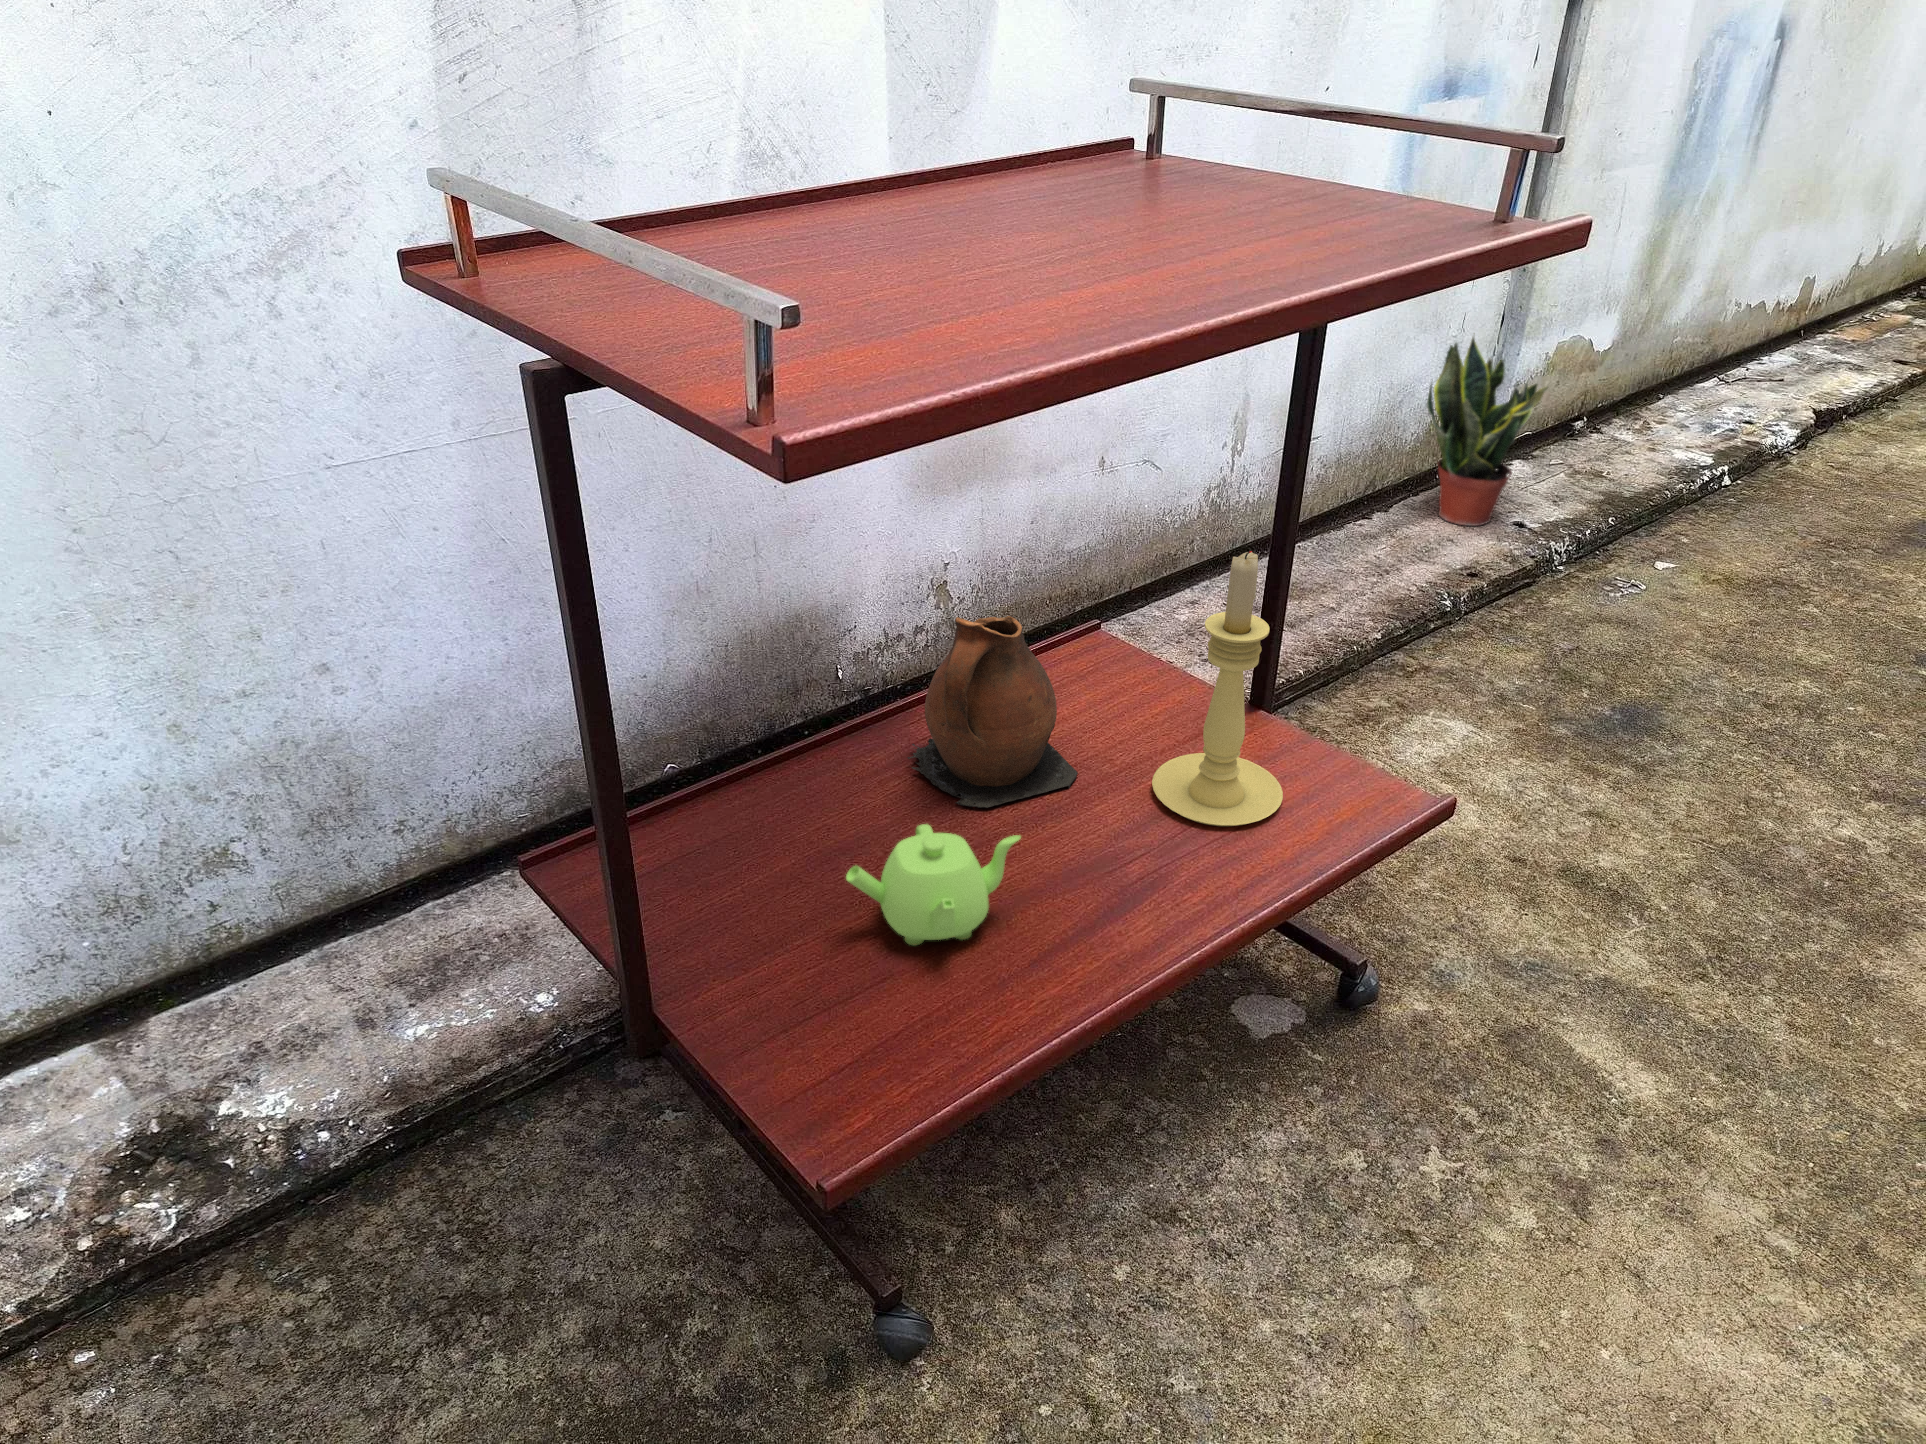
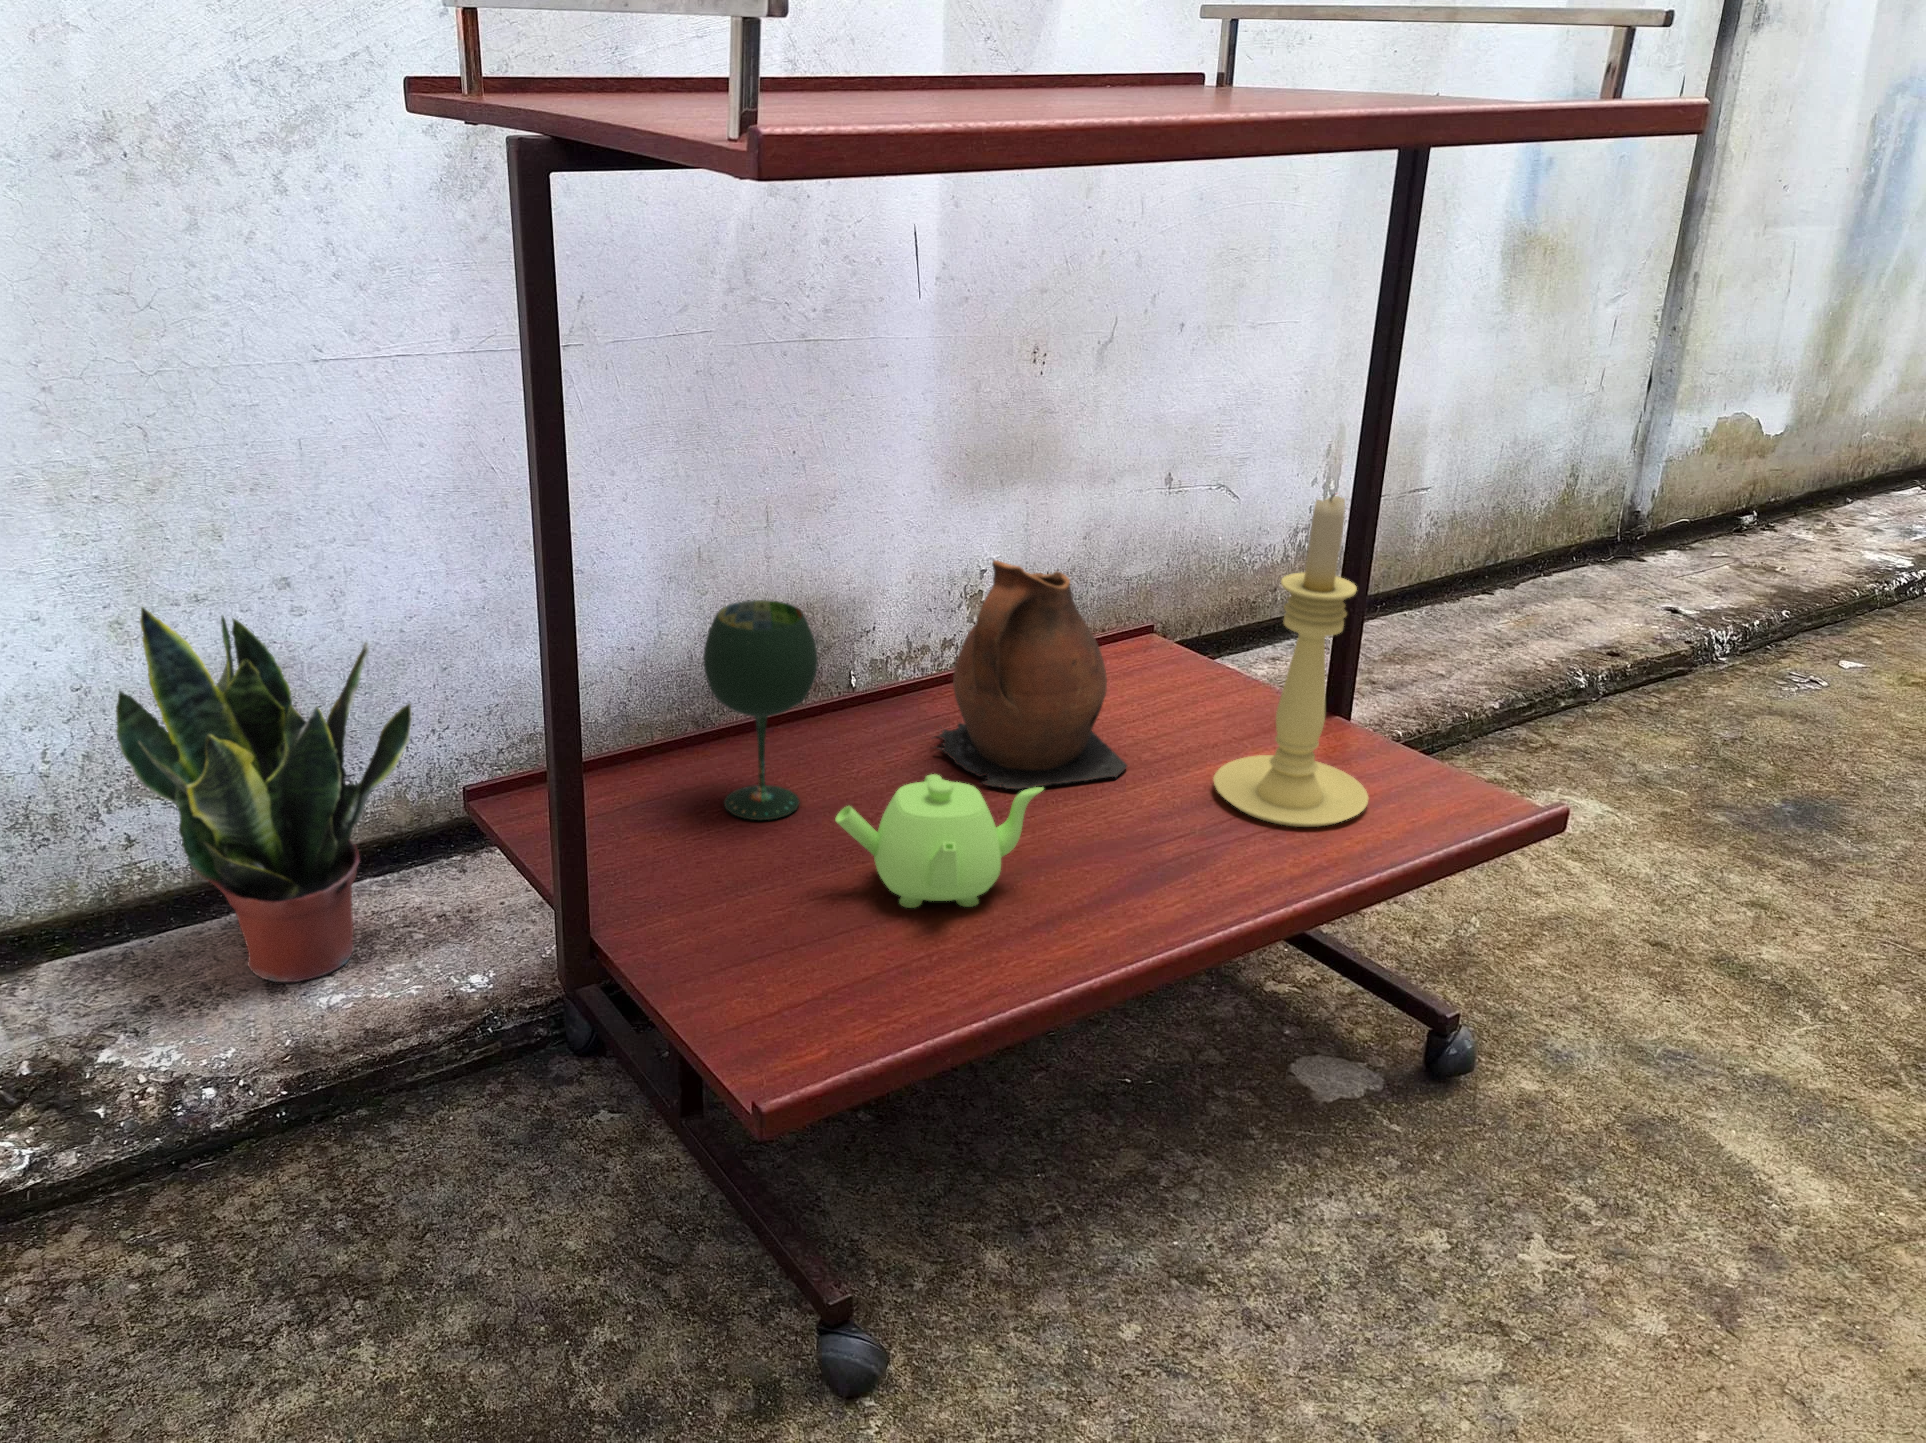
potted plant: present [1427,337,1548,526] -> present [116,607,412,982]
wine glass: none [714,674,813,861] -> present [703,600,818,820]

